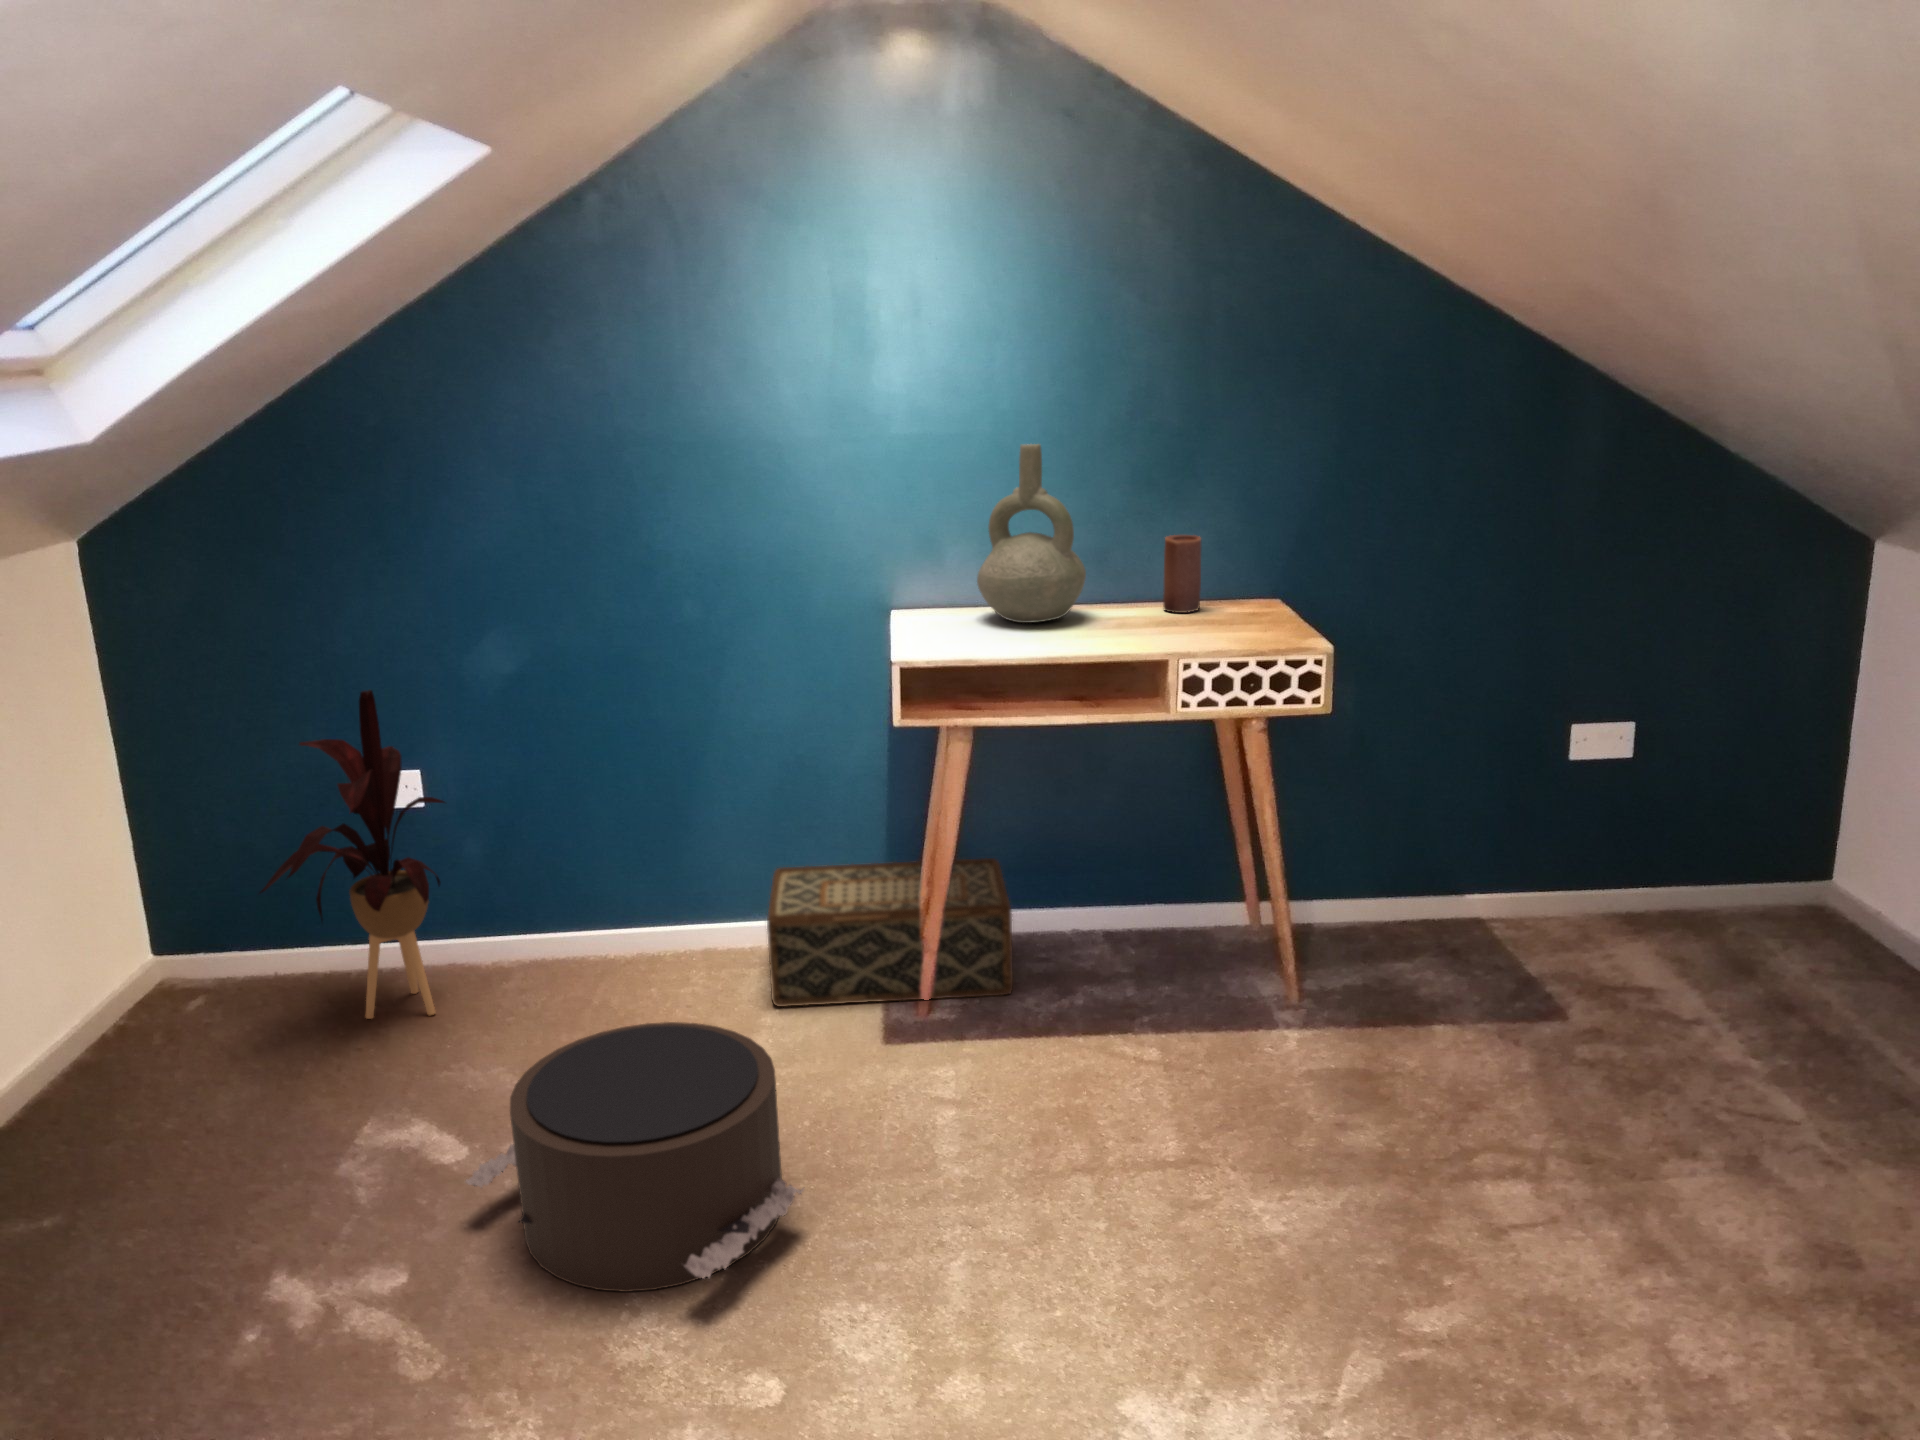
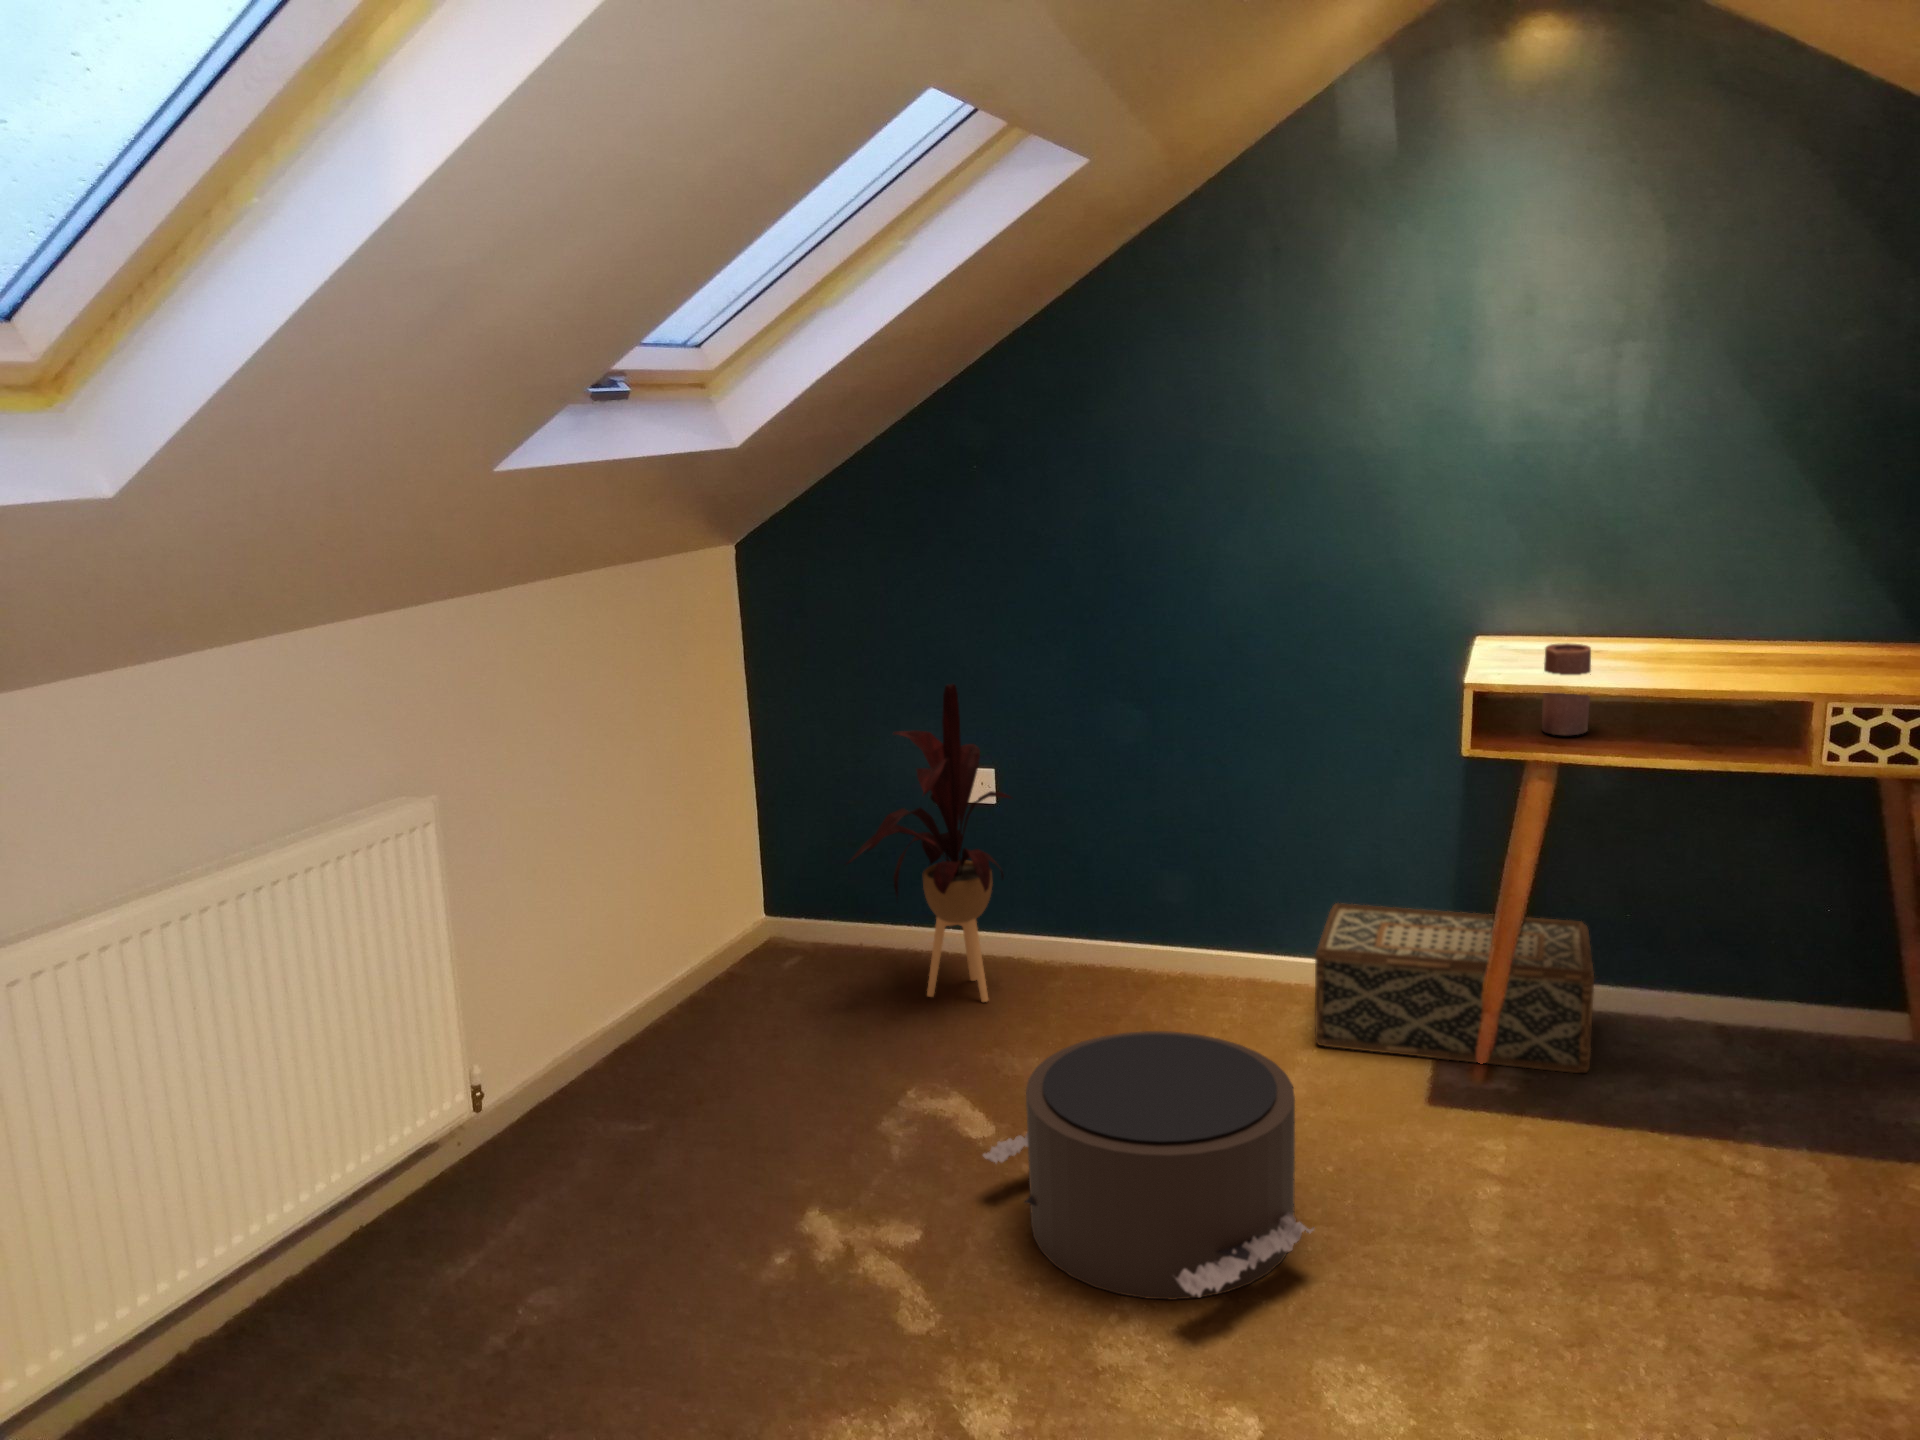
decorative vase: present [977,444,1086,623] -> none [1580,457,1714,656]
candle: present [1163,535,1201,613] -> present [1542,643,1591,735]

